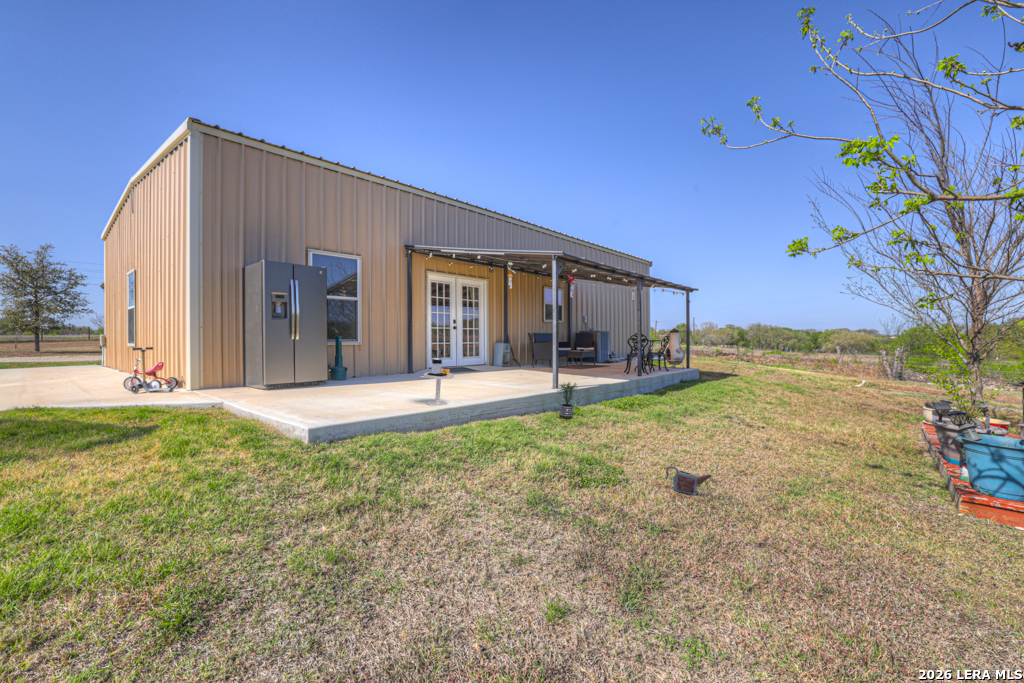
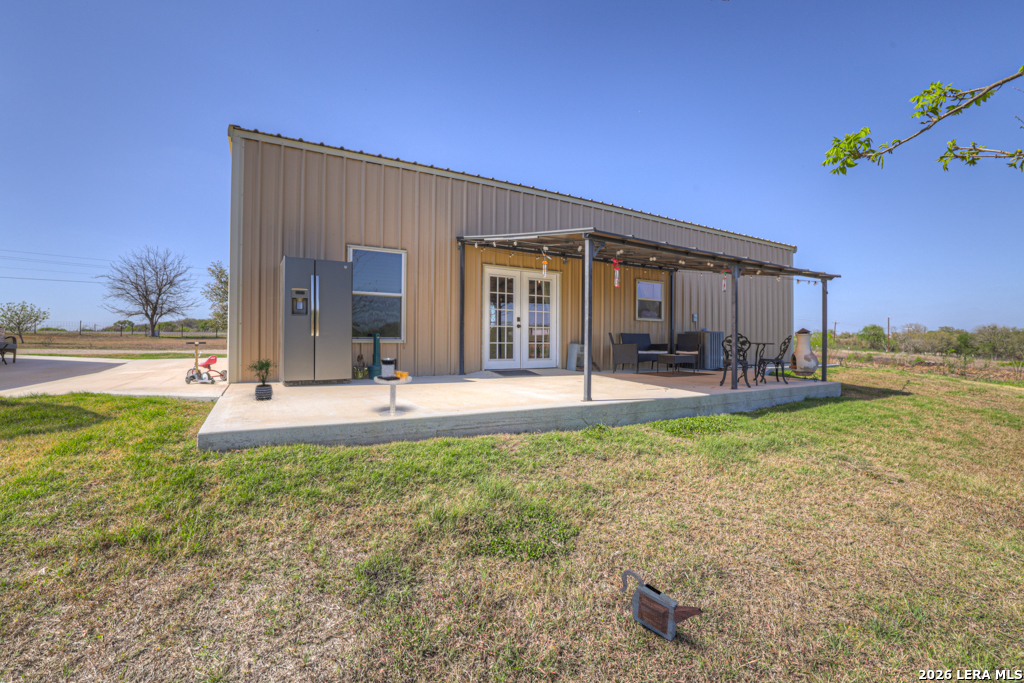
potted plant: present [559,383,576,419] -> present [249,359,277,401]

